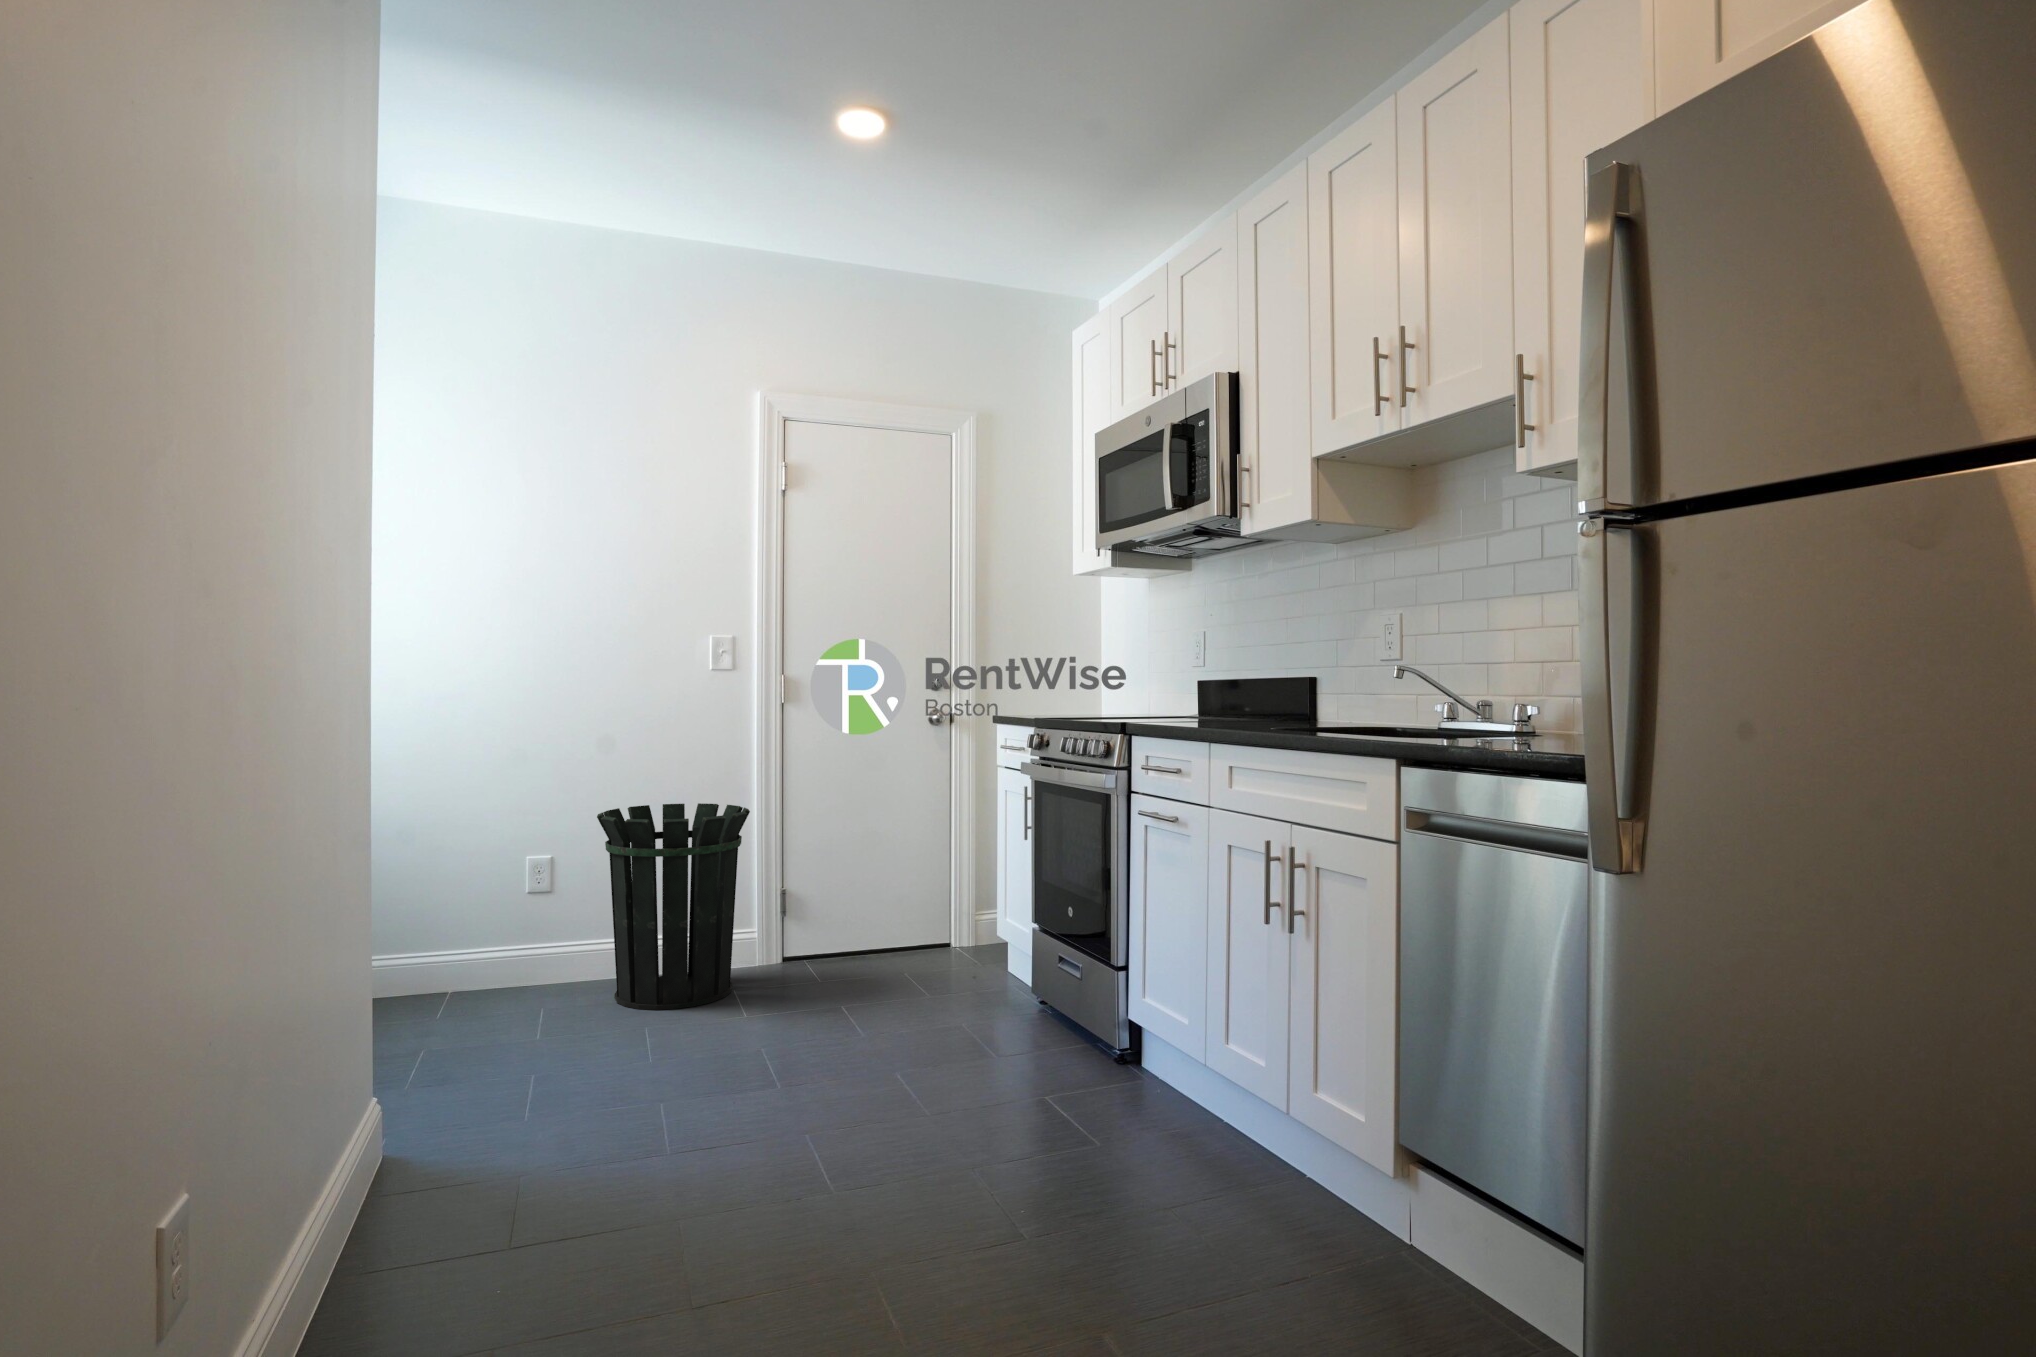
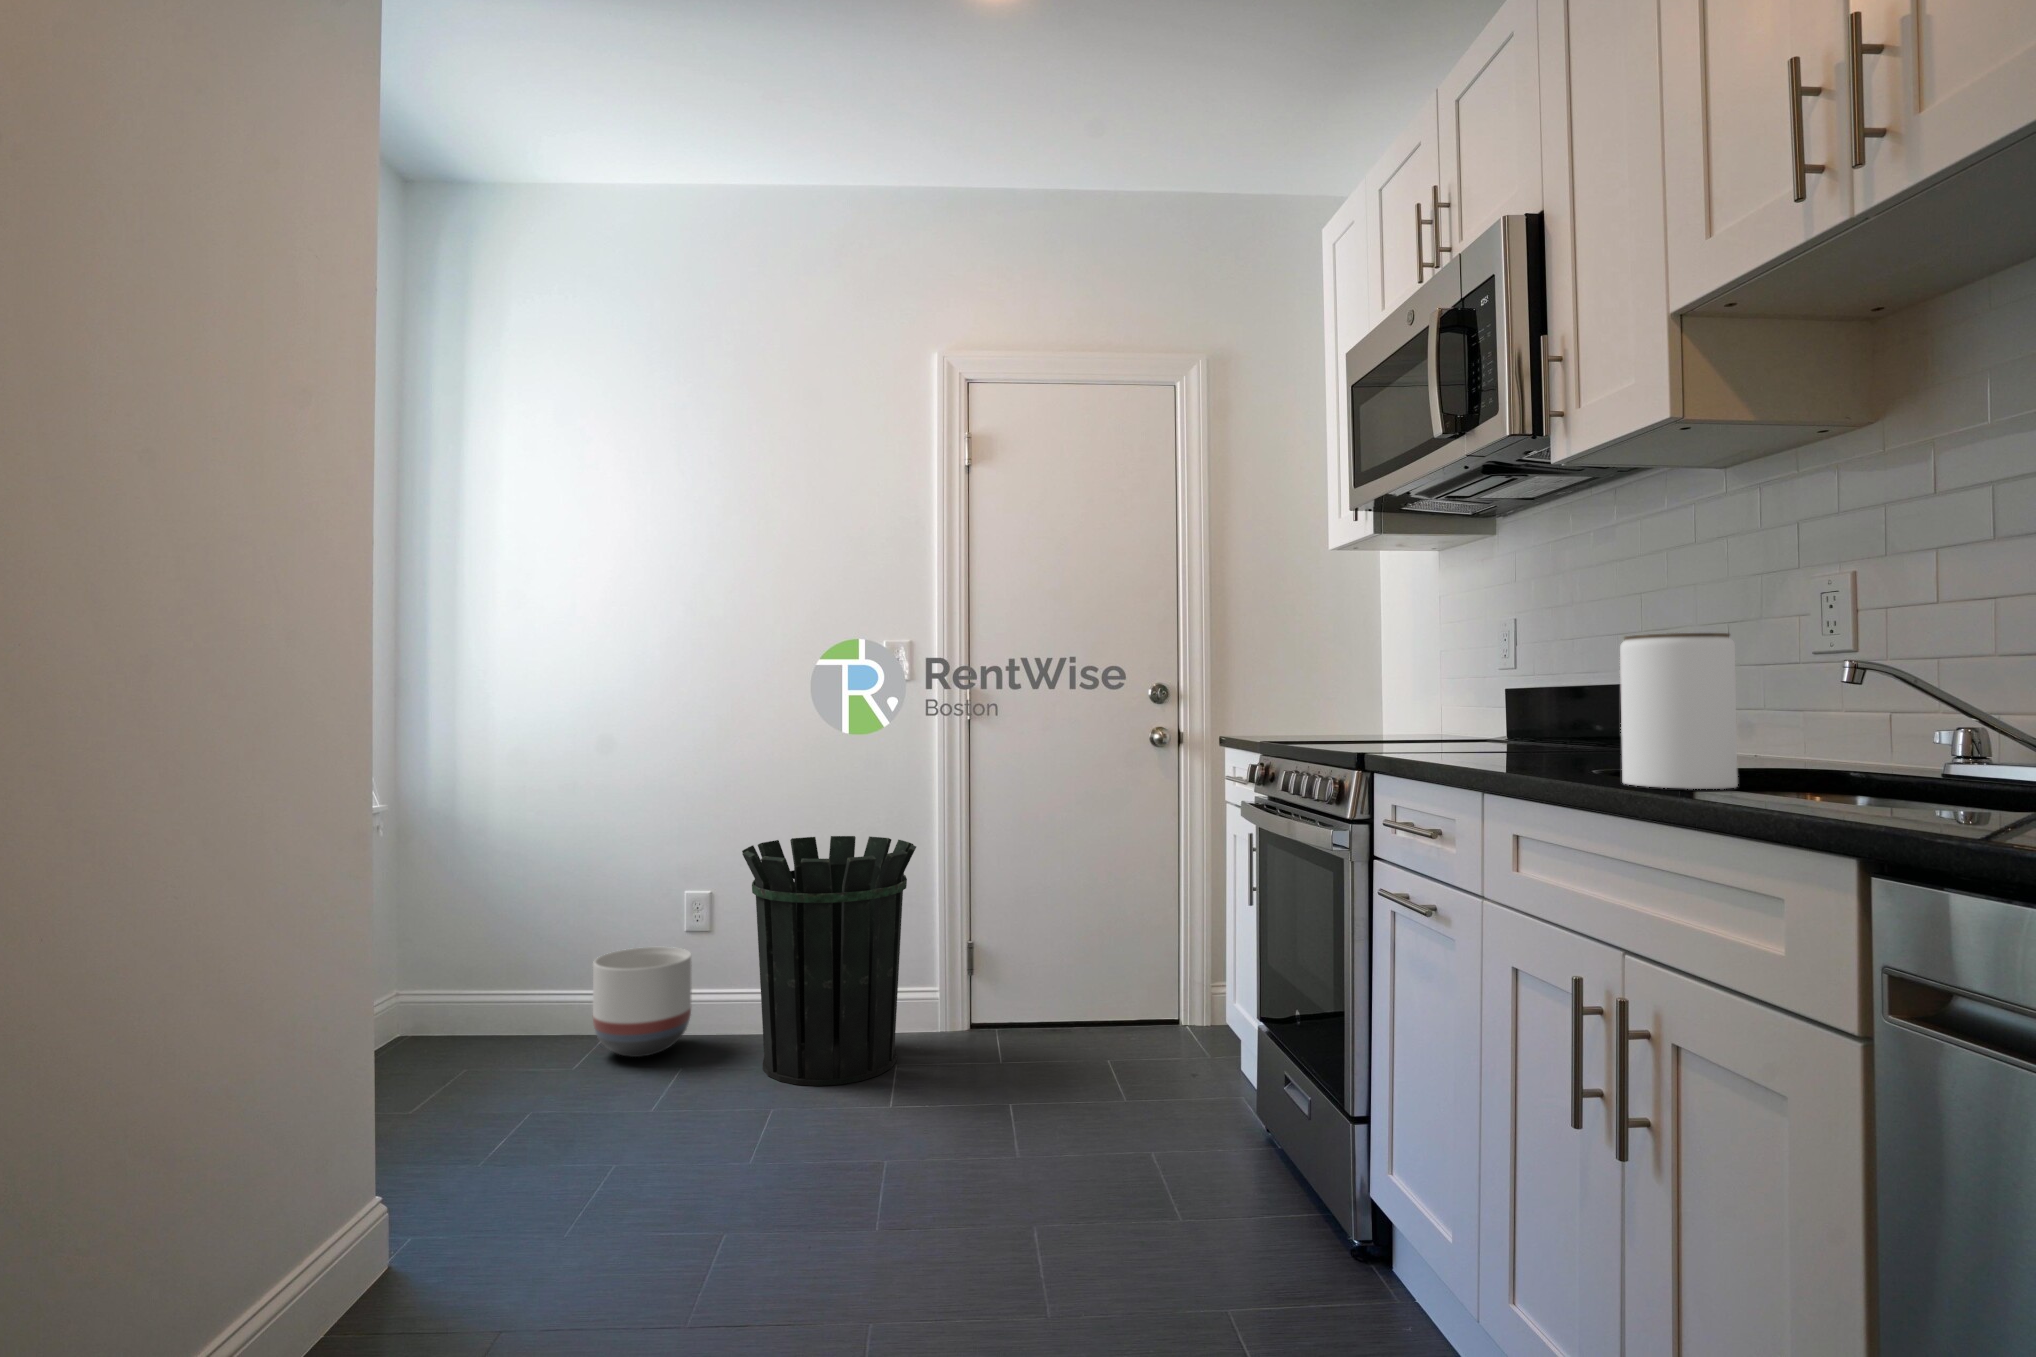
jar: none [1289,652,1345,736] -> present [1620,633,1738,789]
planter: none [446,908,539,1004] -> present [593,947,692,1057]

